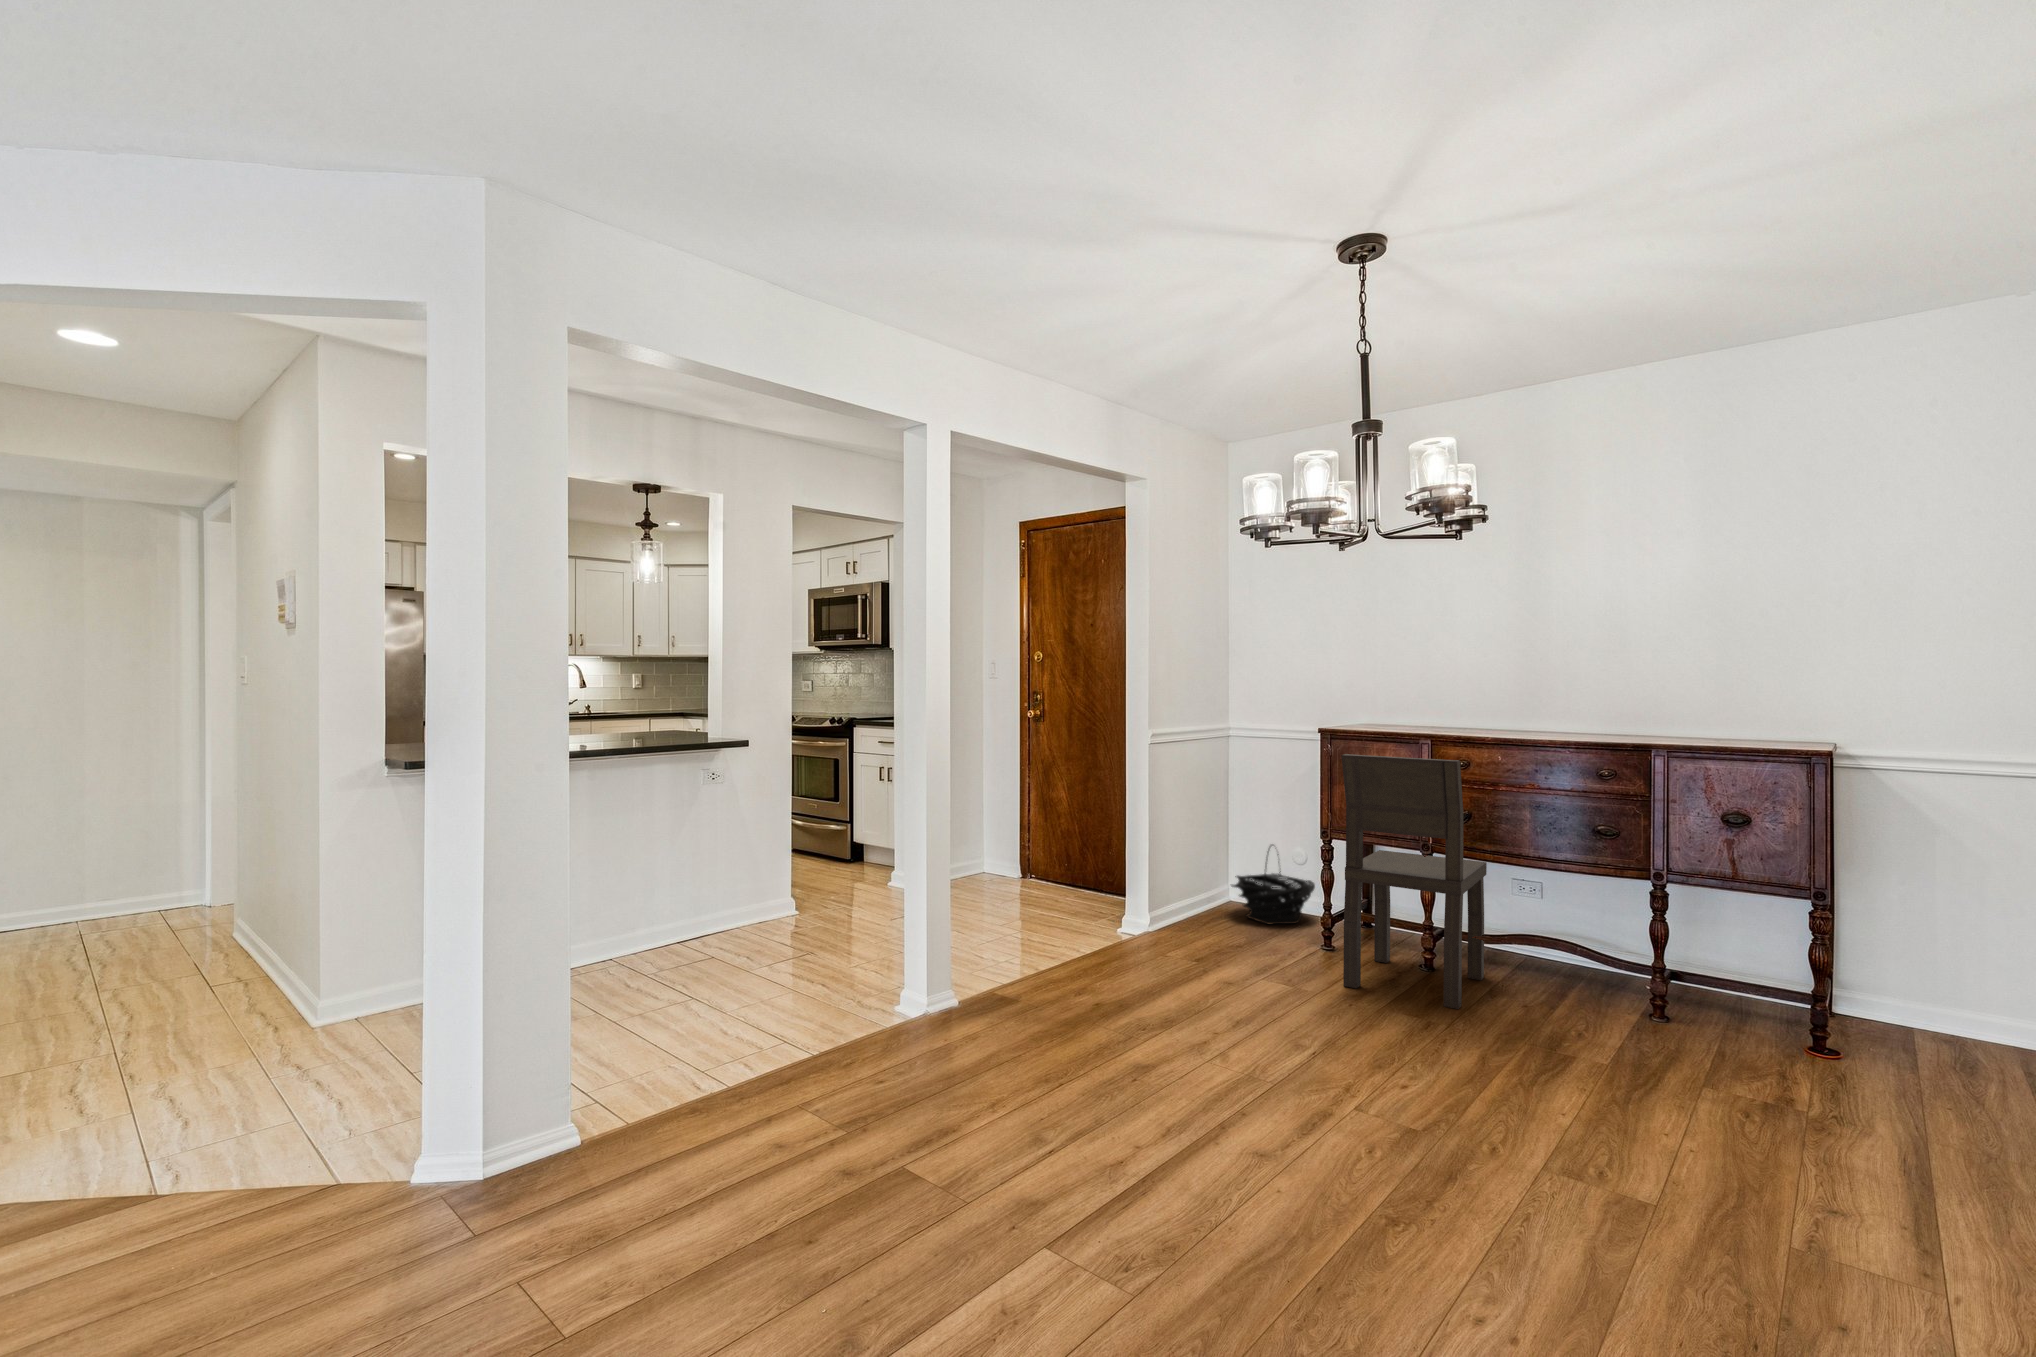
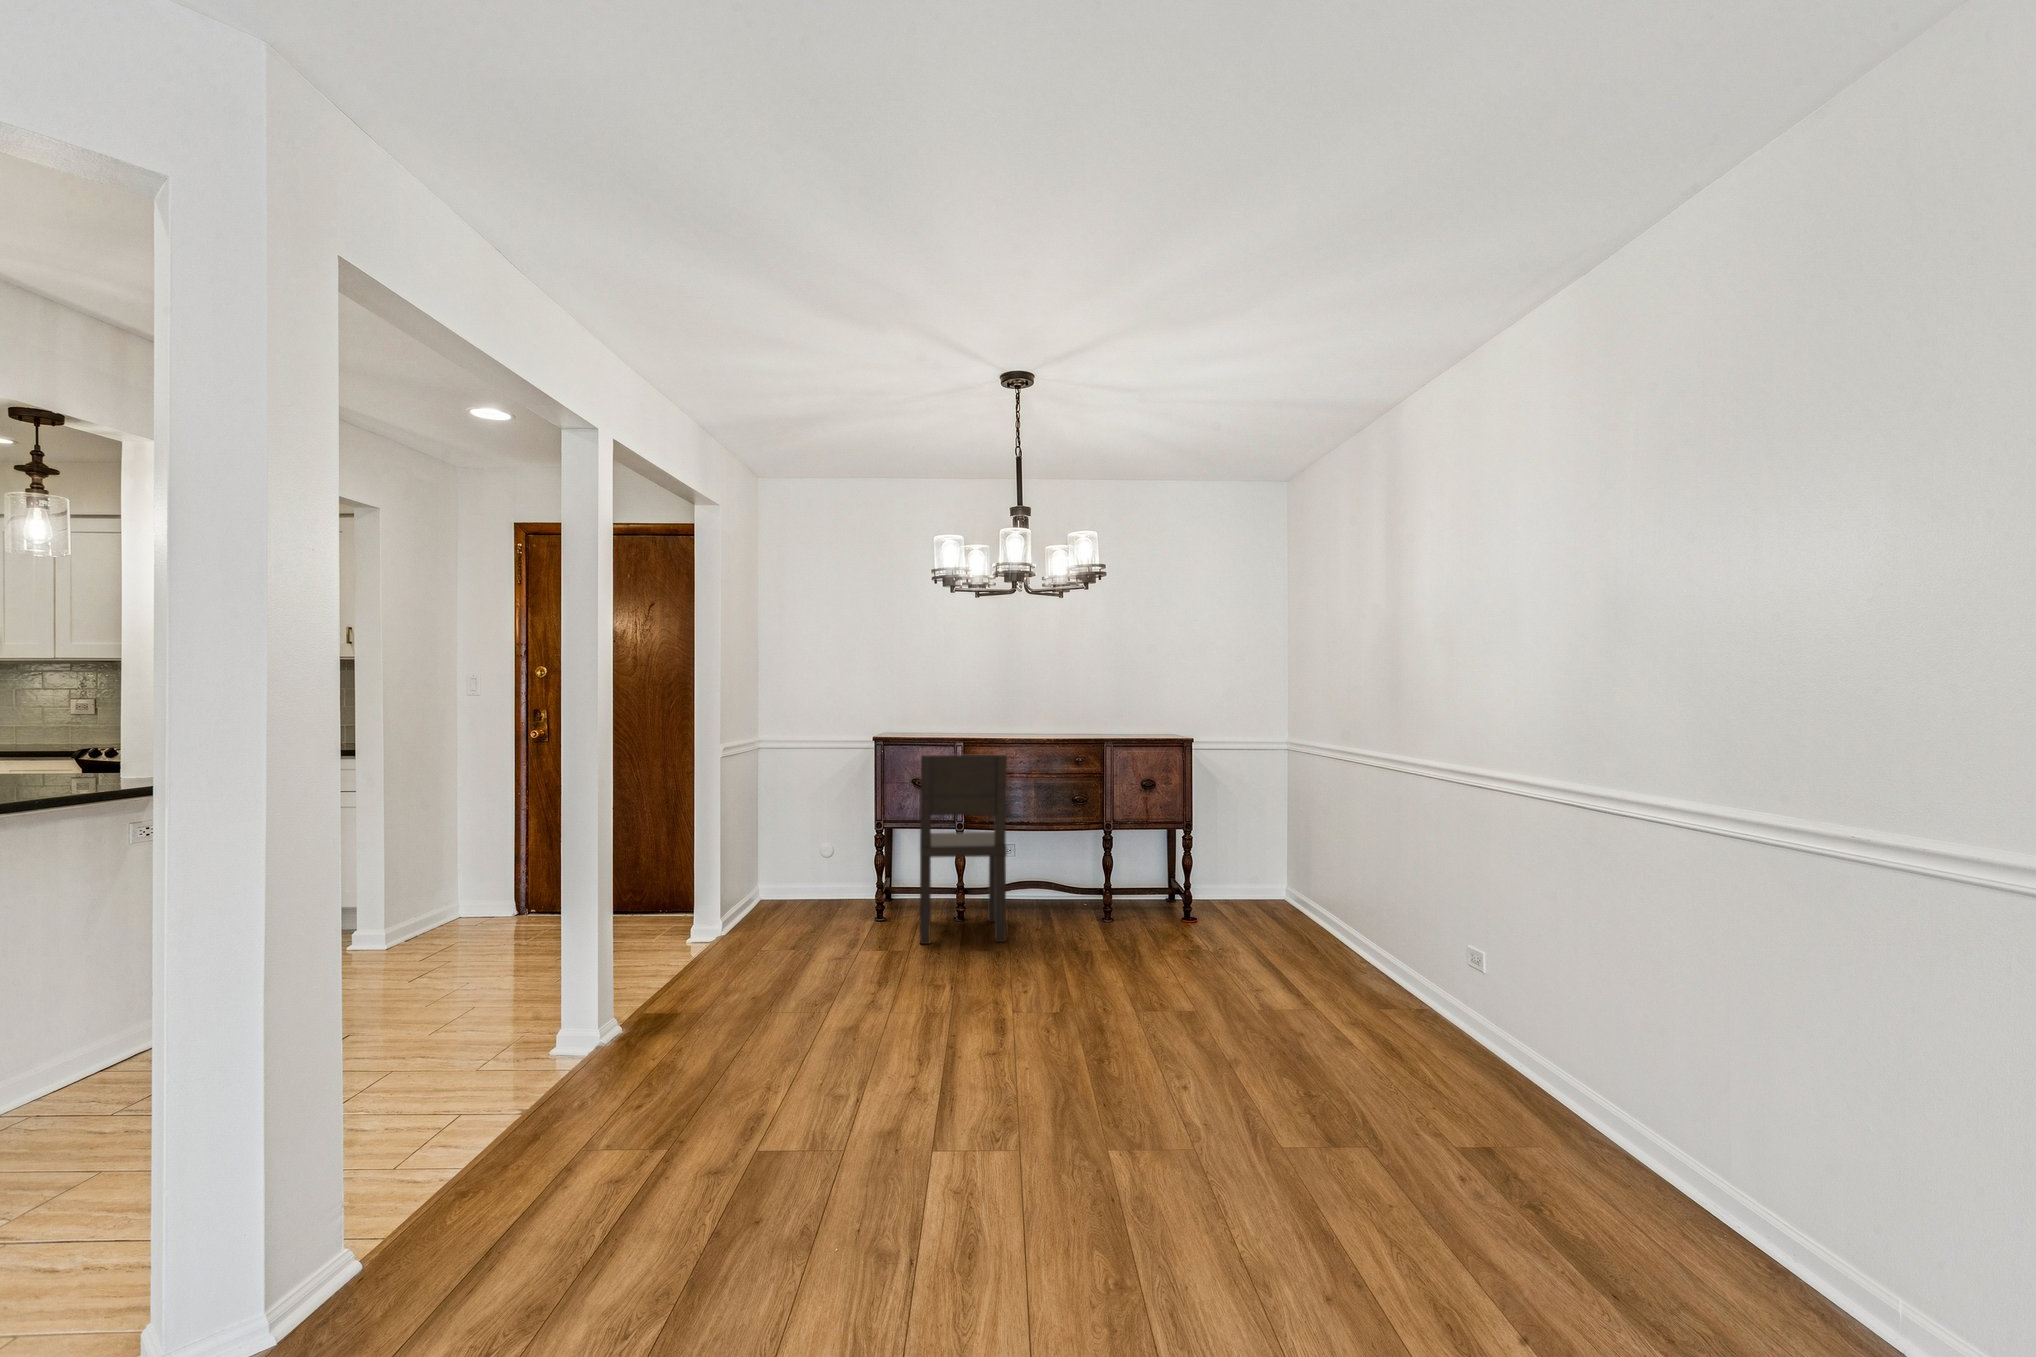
basket: present [1232,845,1315,924] -> none [771,842,846,914]

